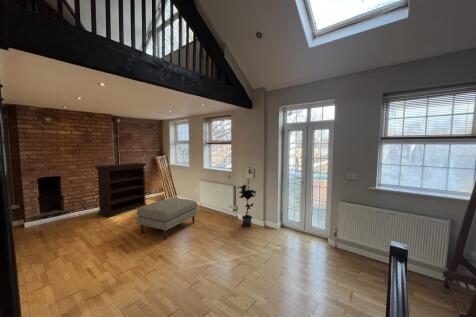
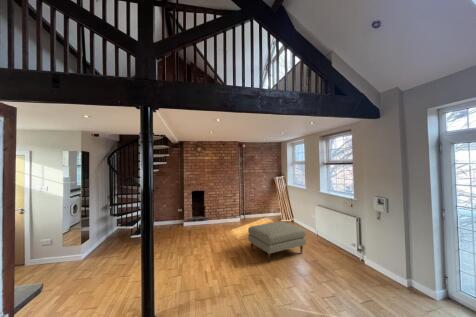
bookshelf: present [94,163,147,218] -> none [223,182,265,230]
potted plant: present [238,185,256,226] -> none [354,219,382,275]

